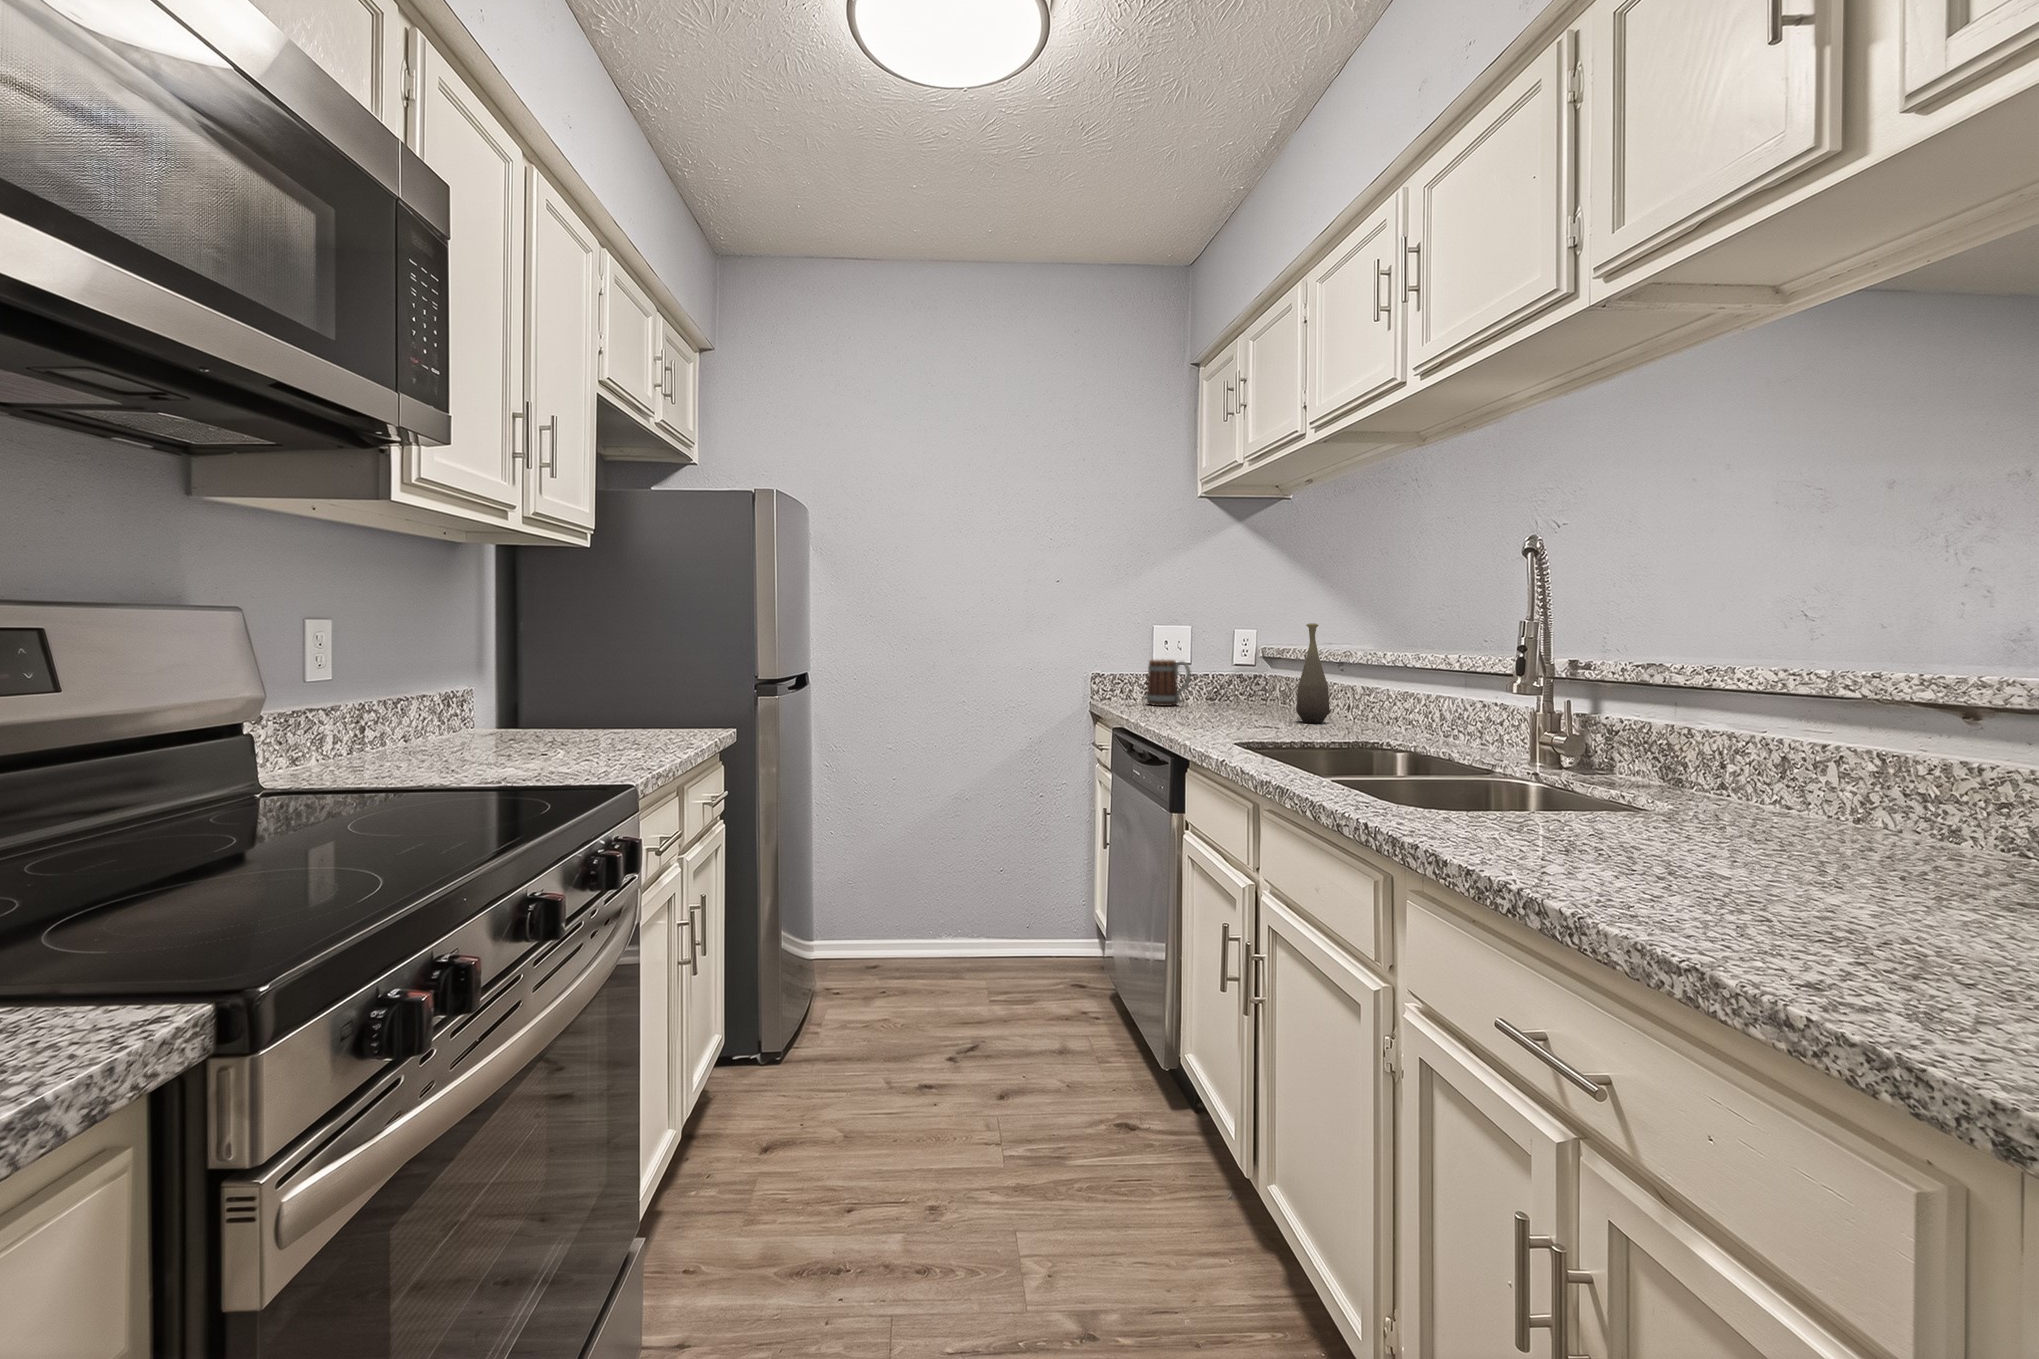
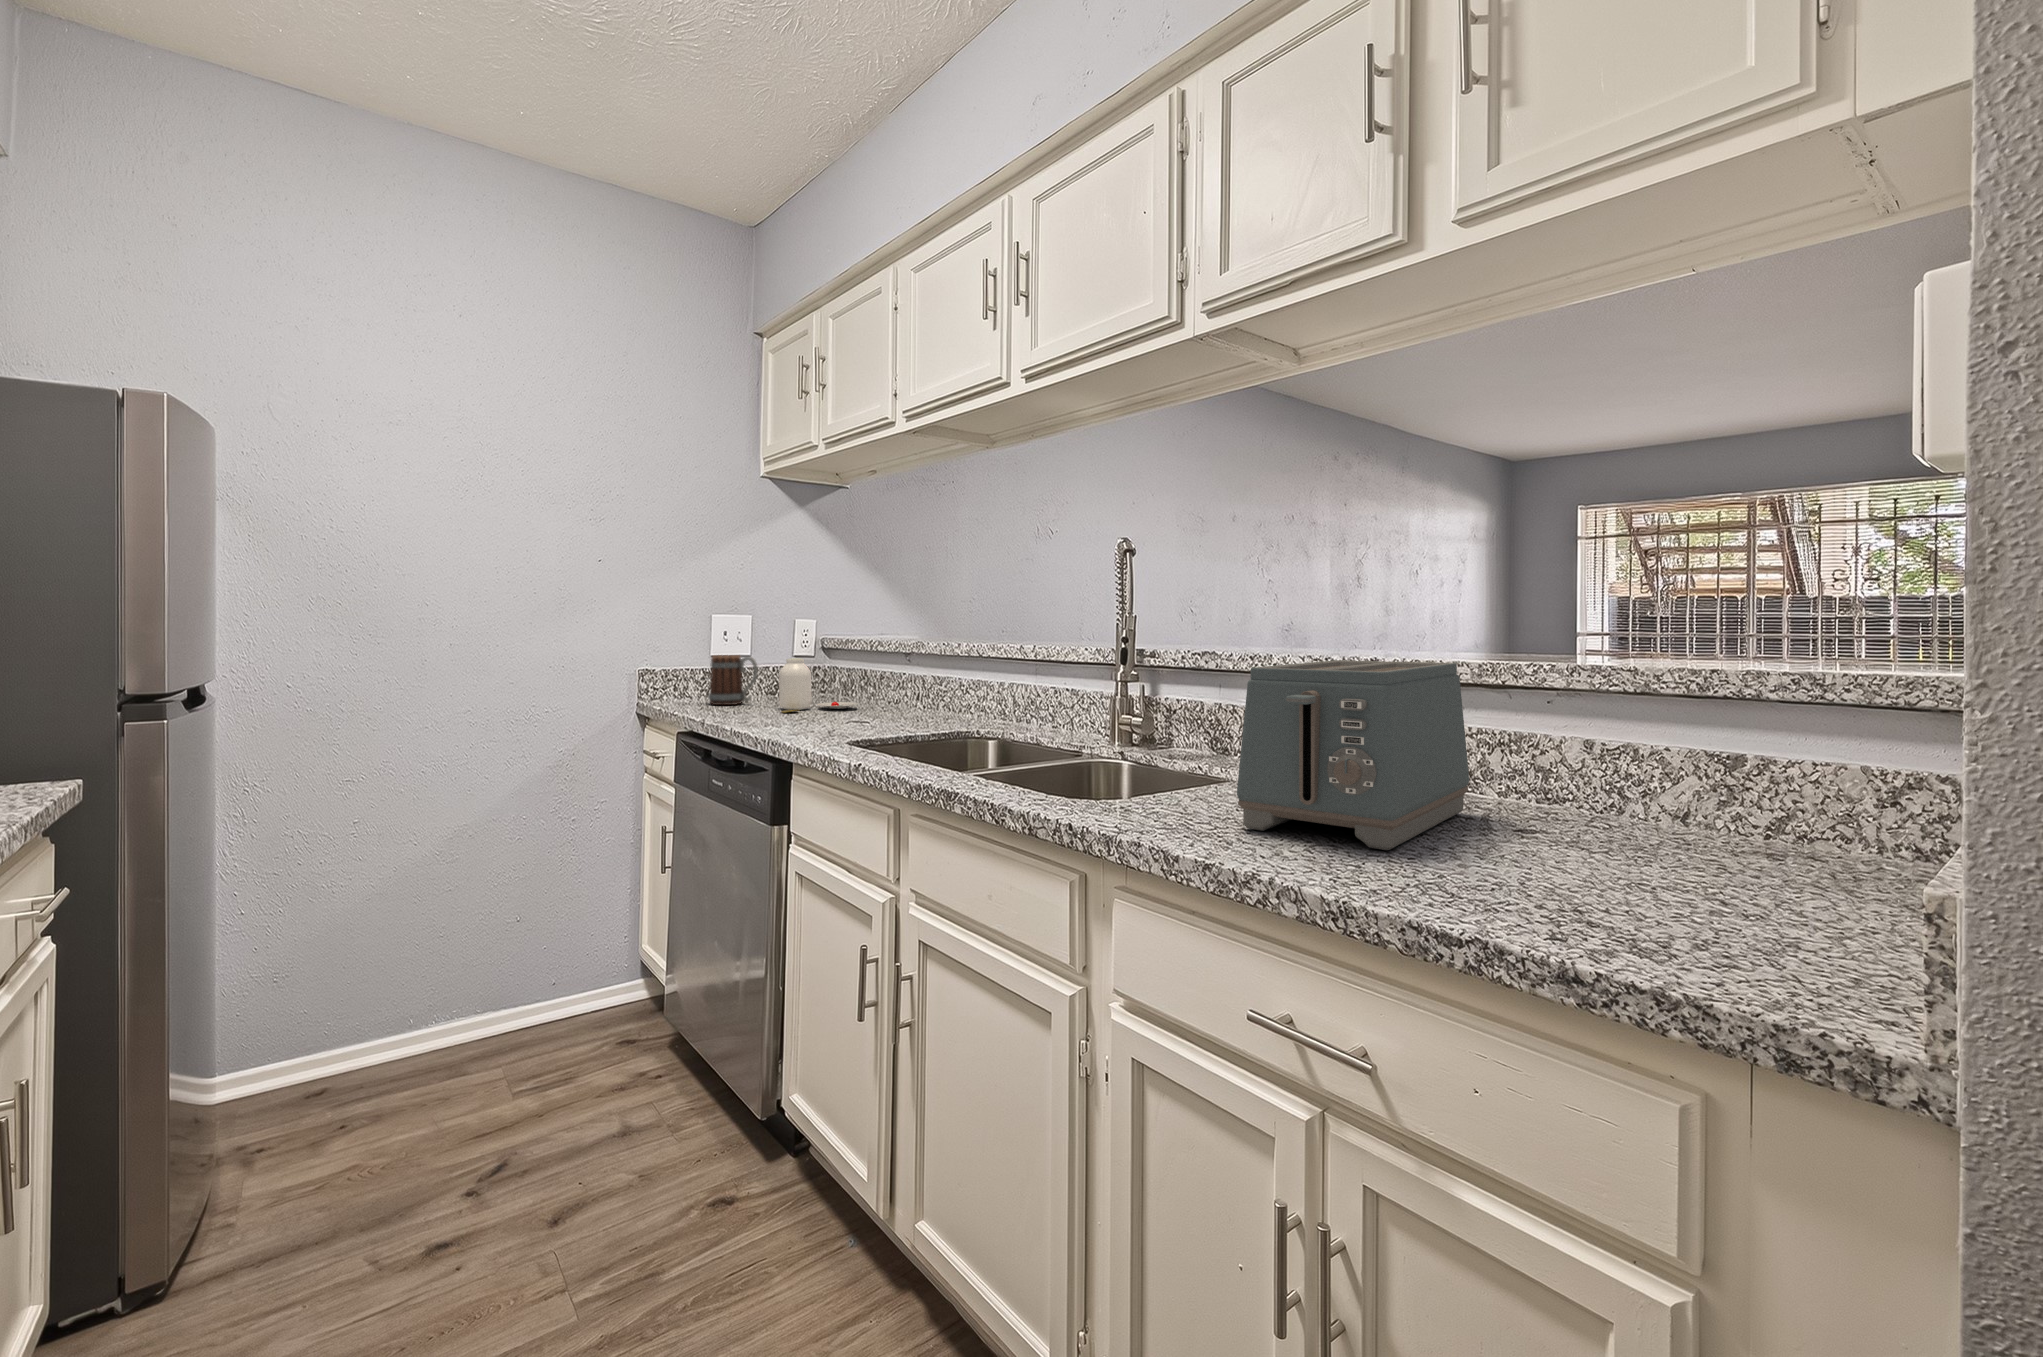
bottle: present [1296,623,1330,723] -> none [871,617,904,715]
jar: none [1206,664,1291,715] -> present [779,659,858,713]
toaster: none [1556,670,1946,886] -> present [1237,660,1469,850]

